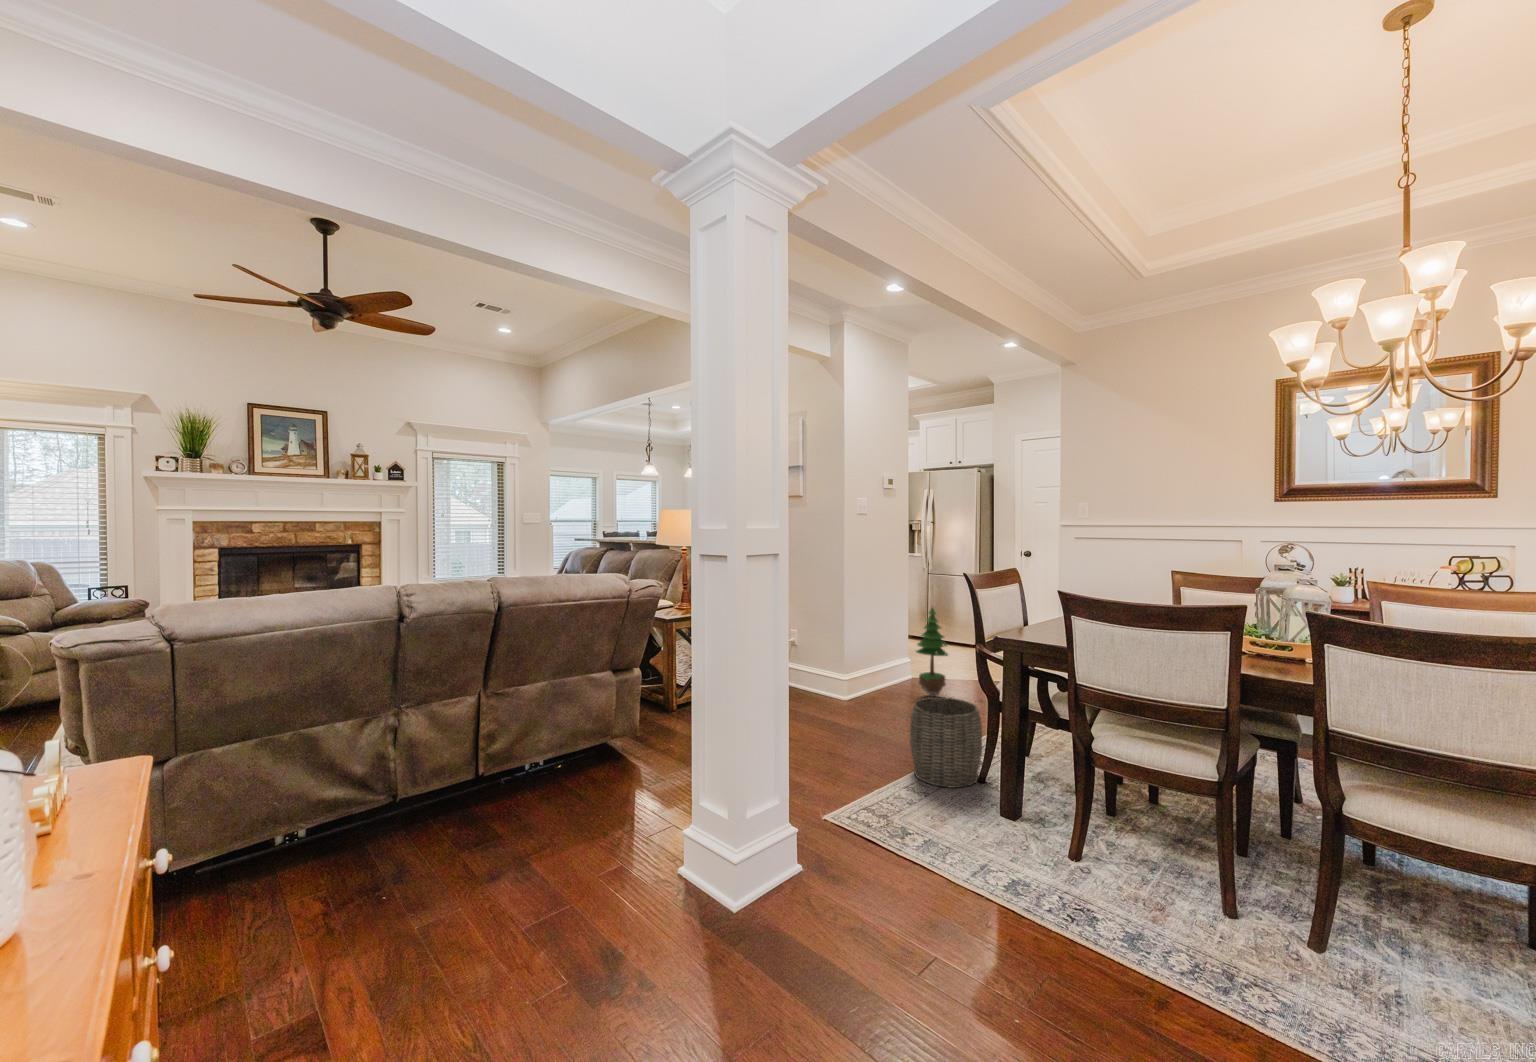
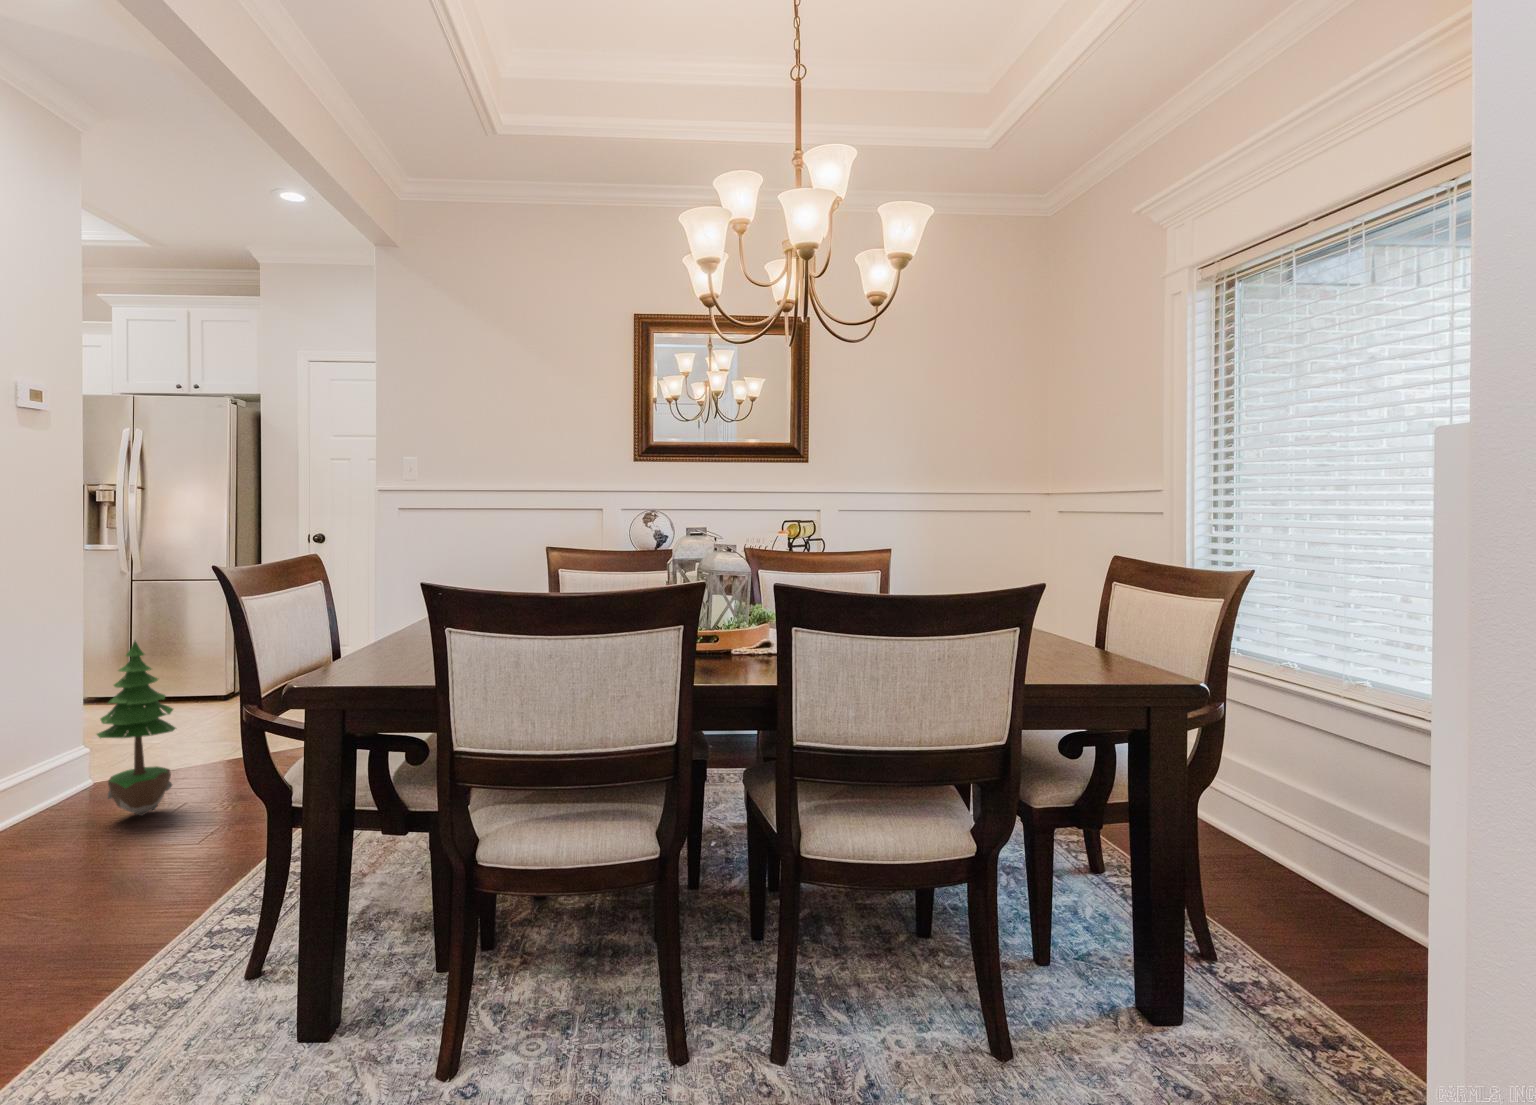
woven basket: present [910,697,982,788] -> none [71,822,253,1029]

